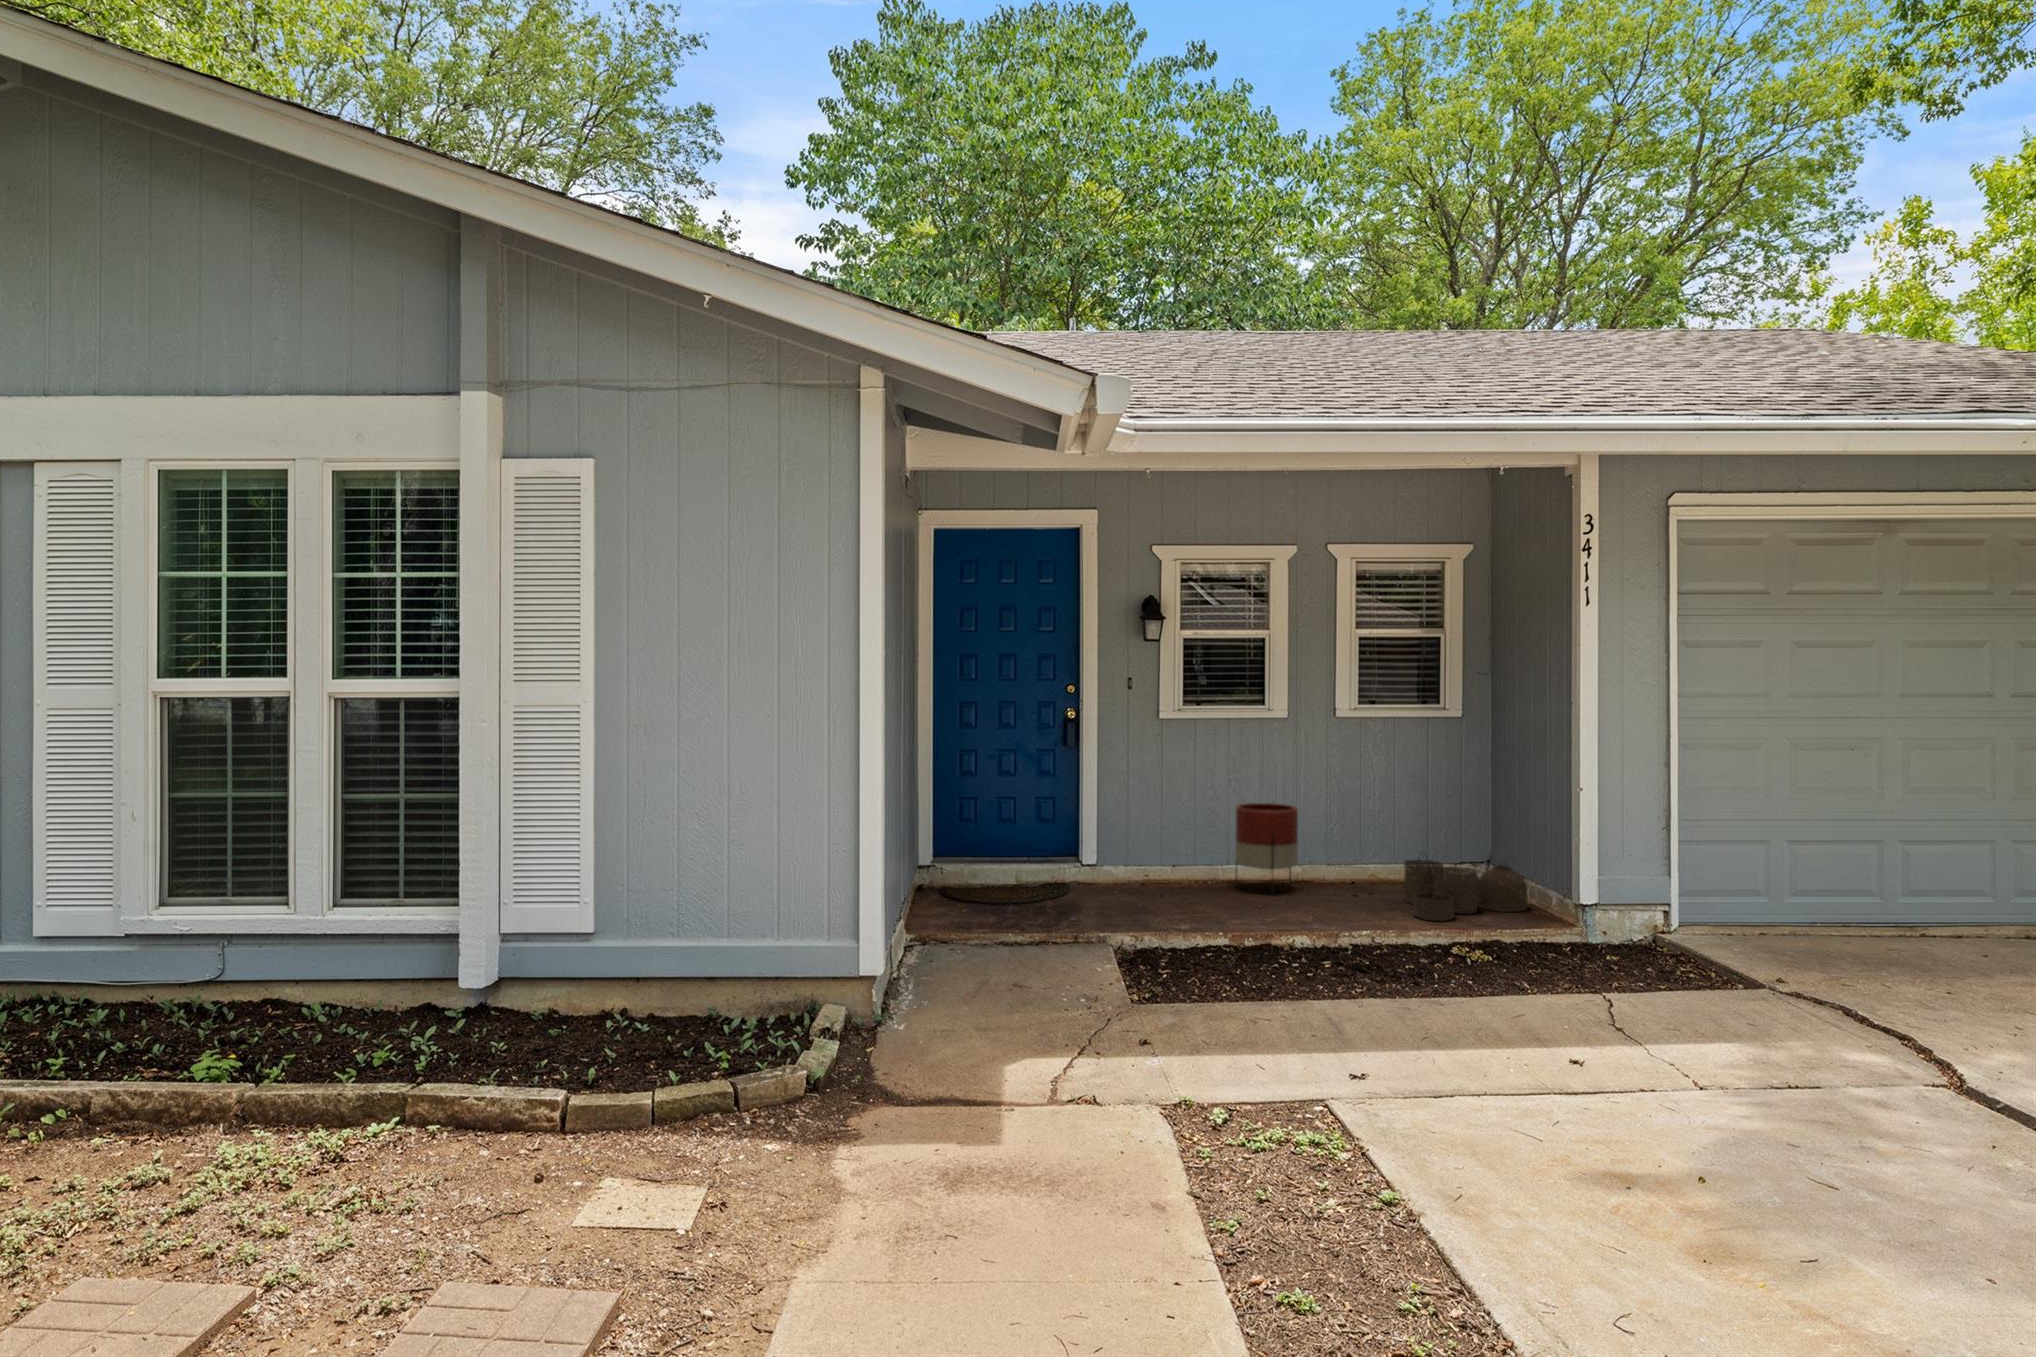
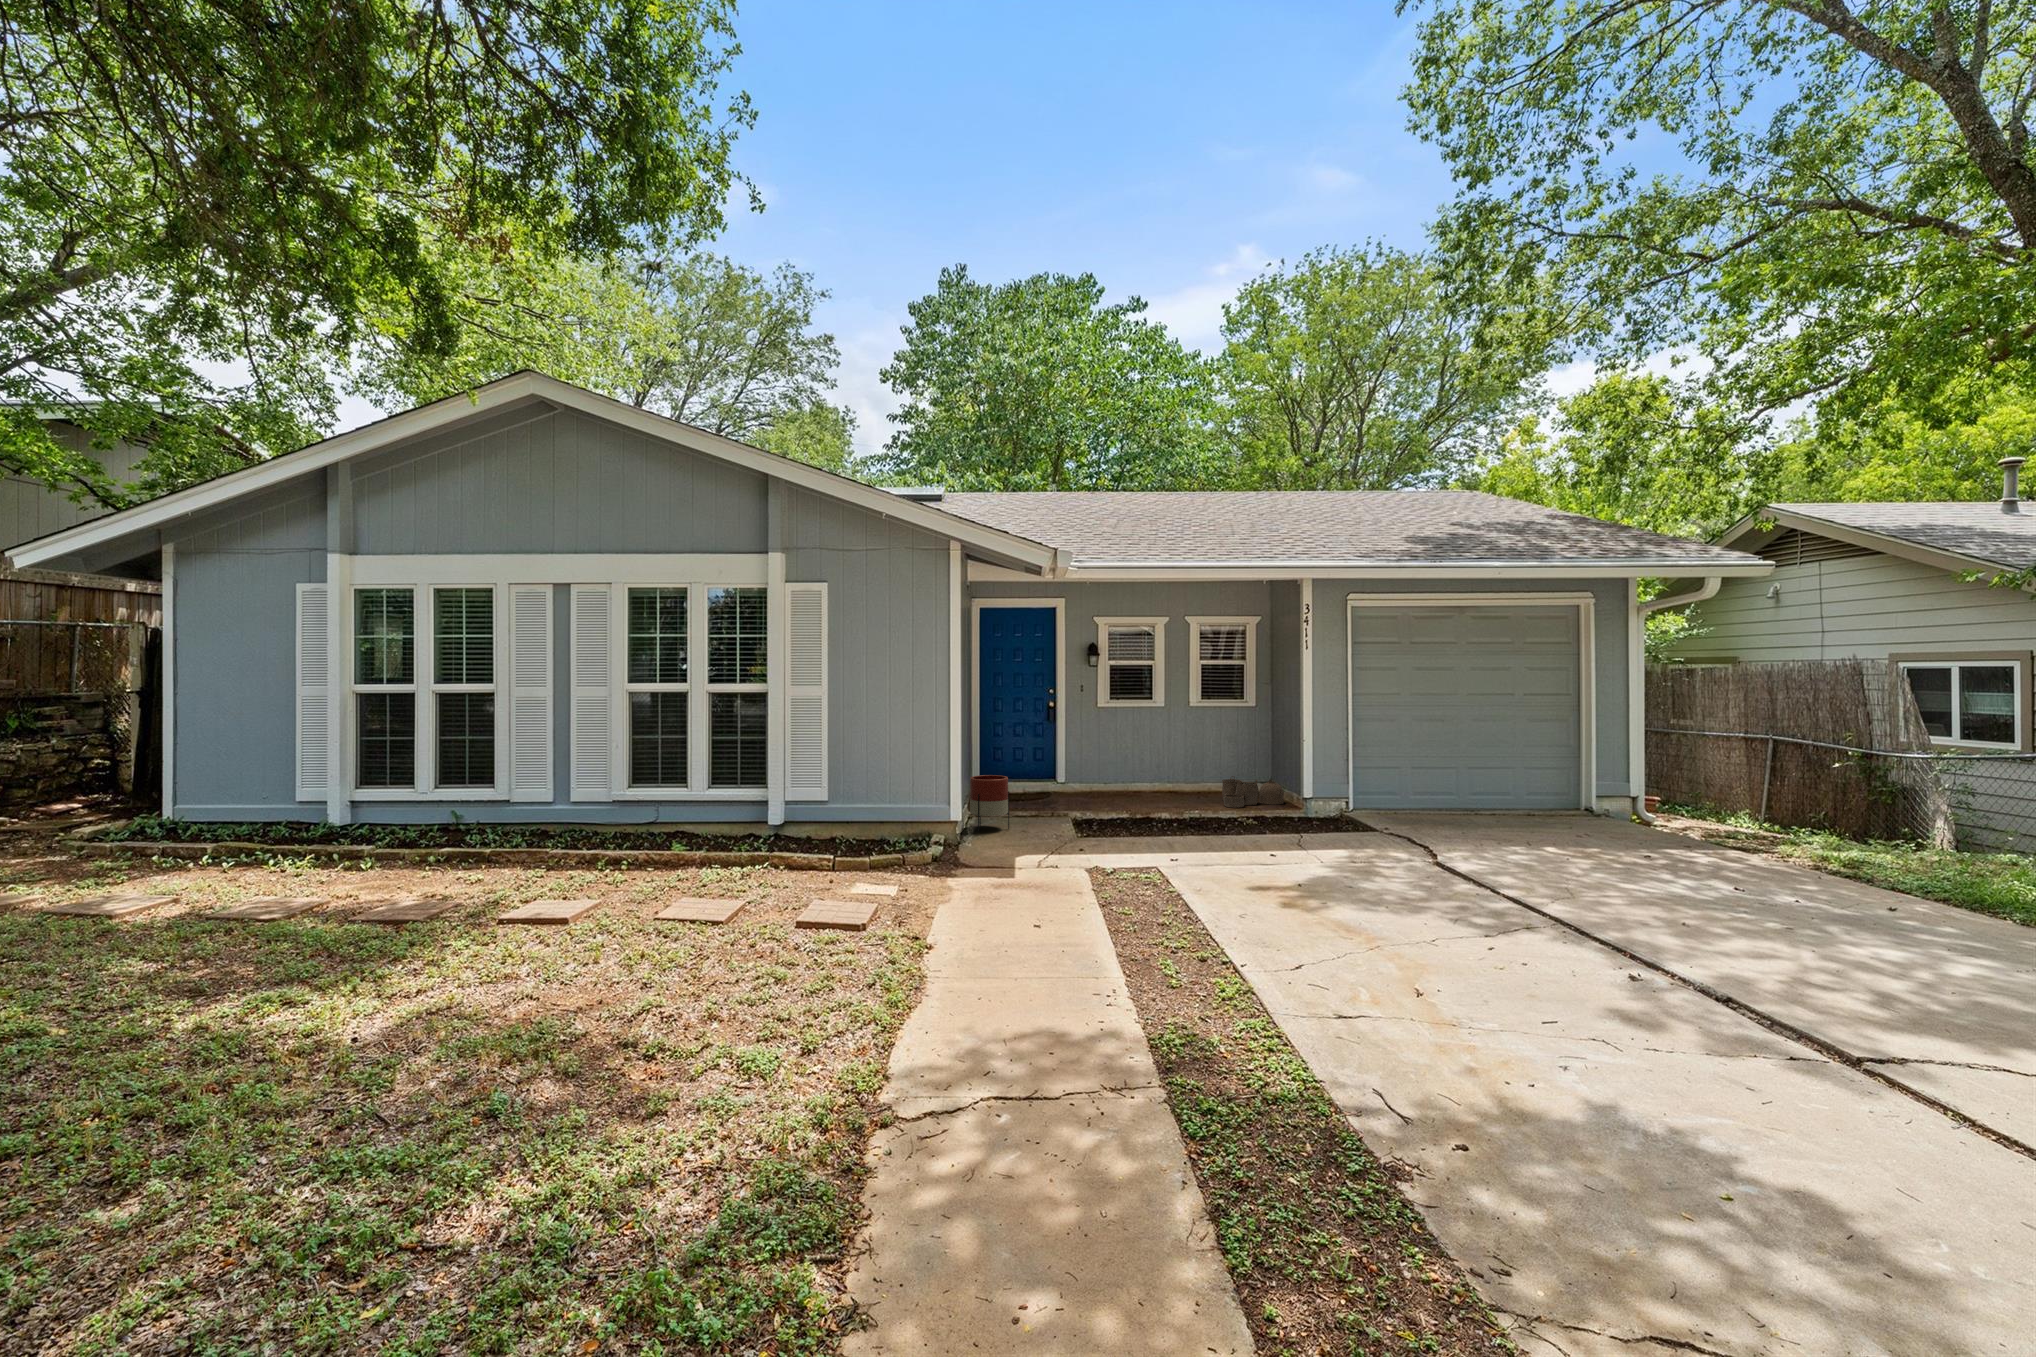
planter: present [1235,803,1298,884] -> present [970,775,1009,832]

